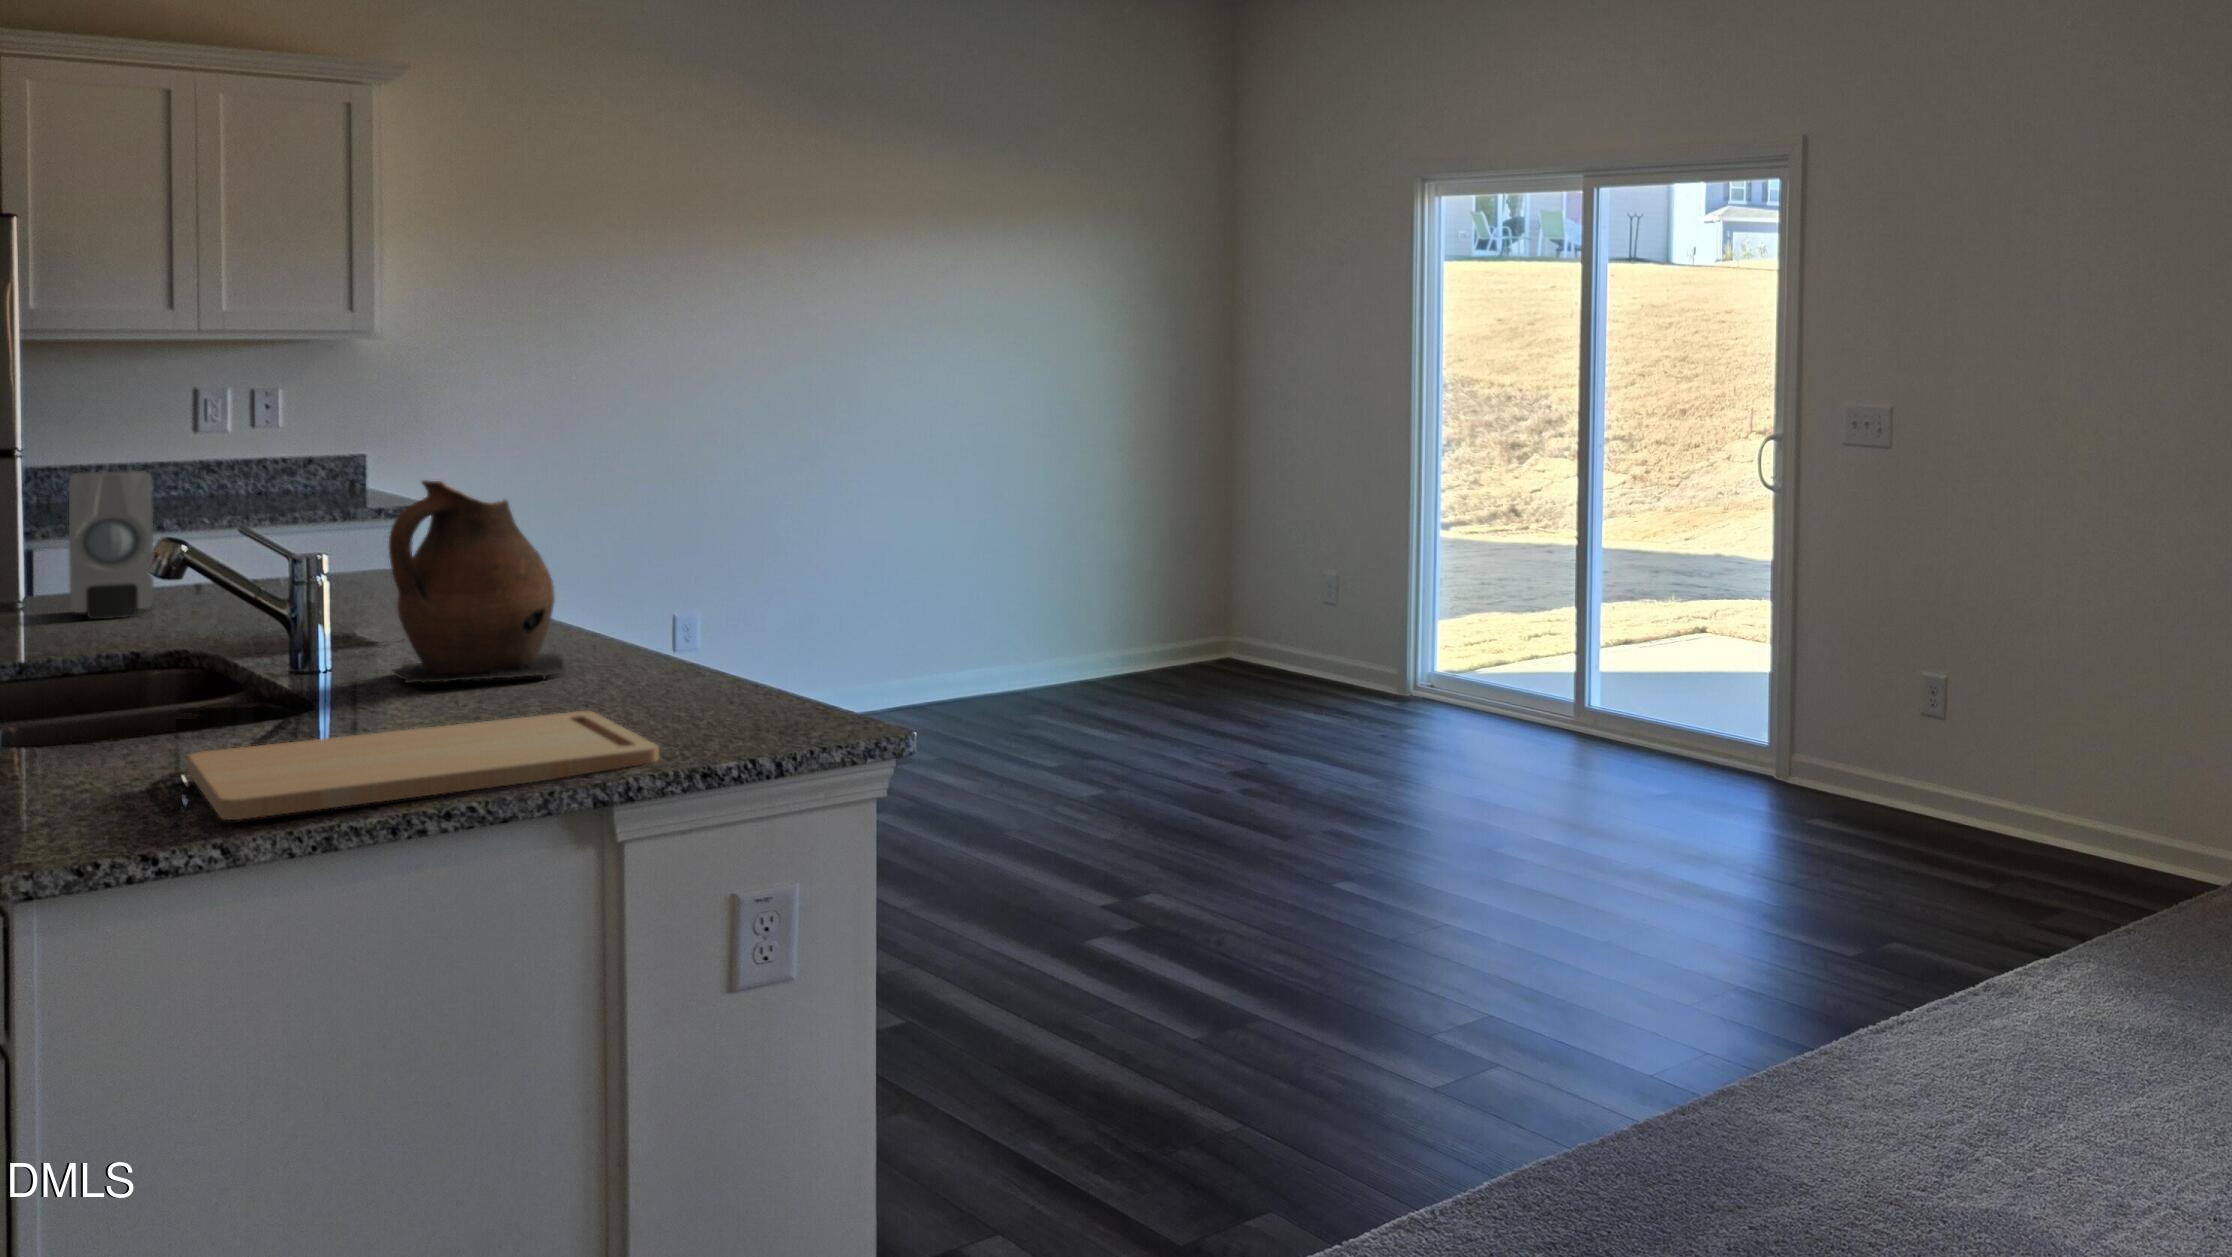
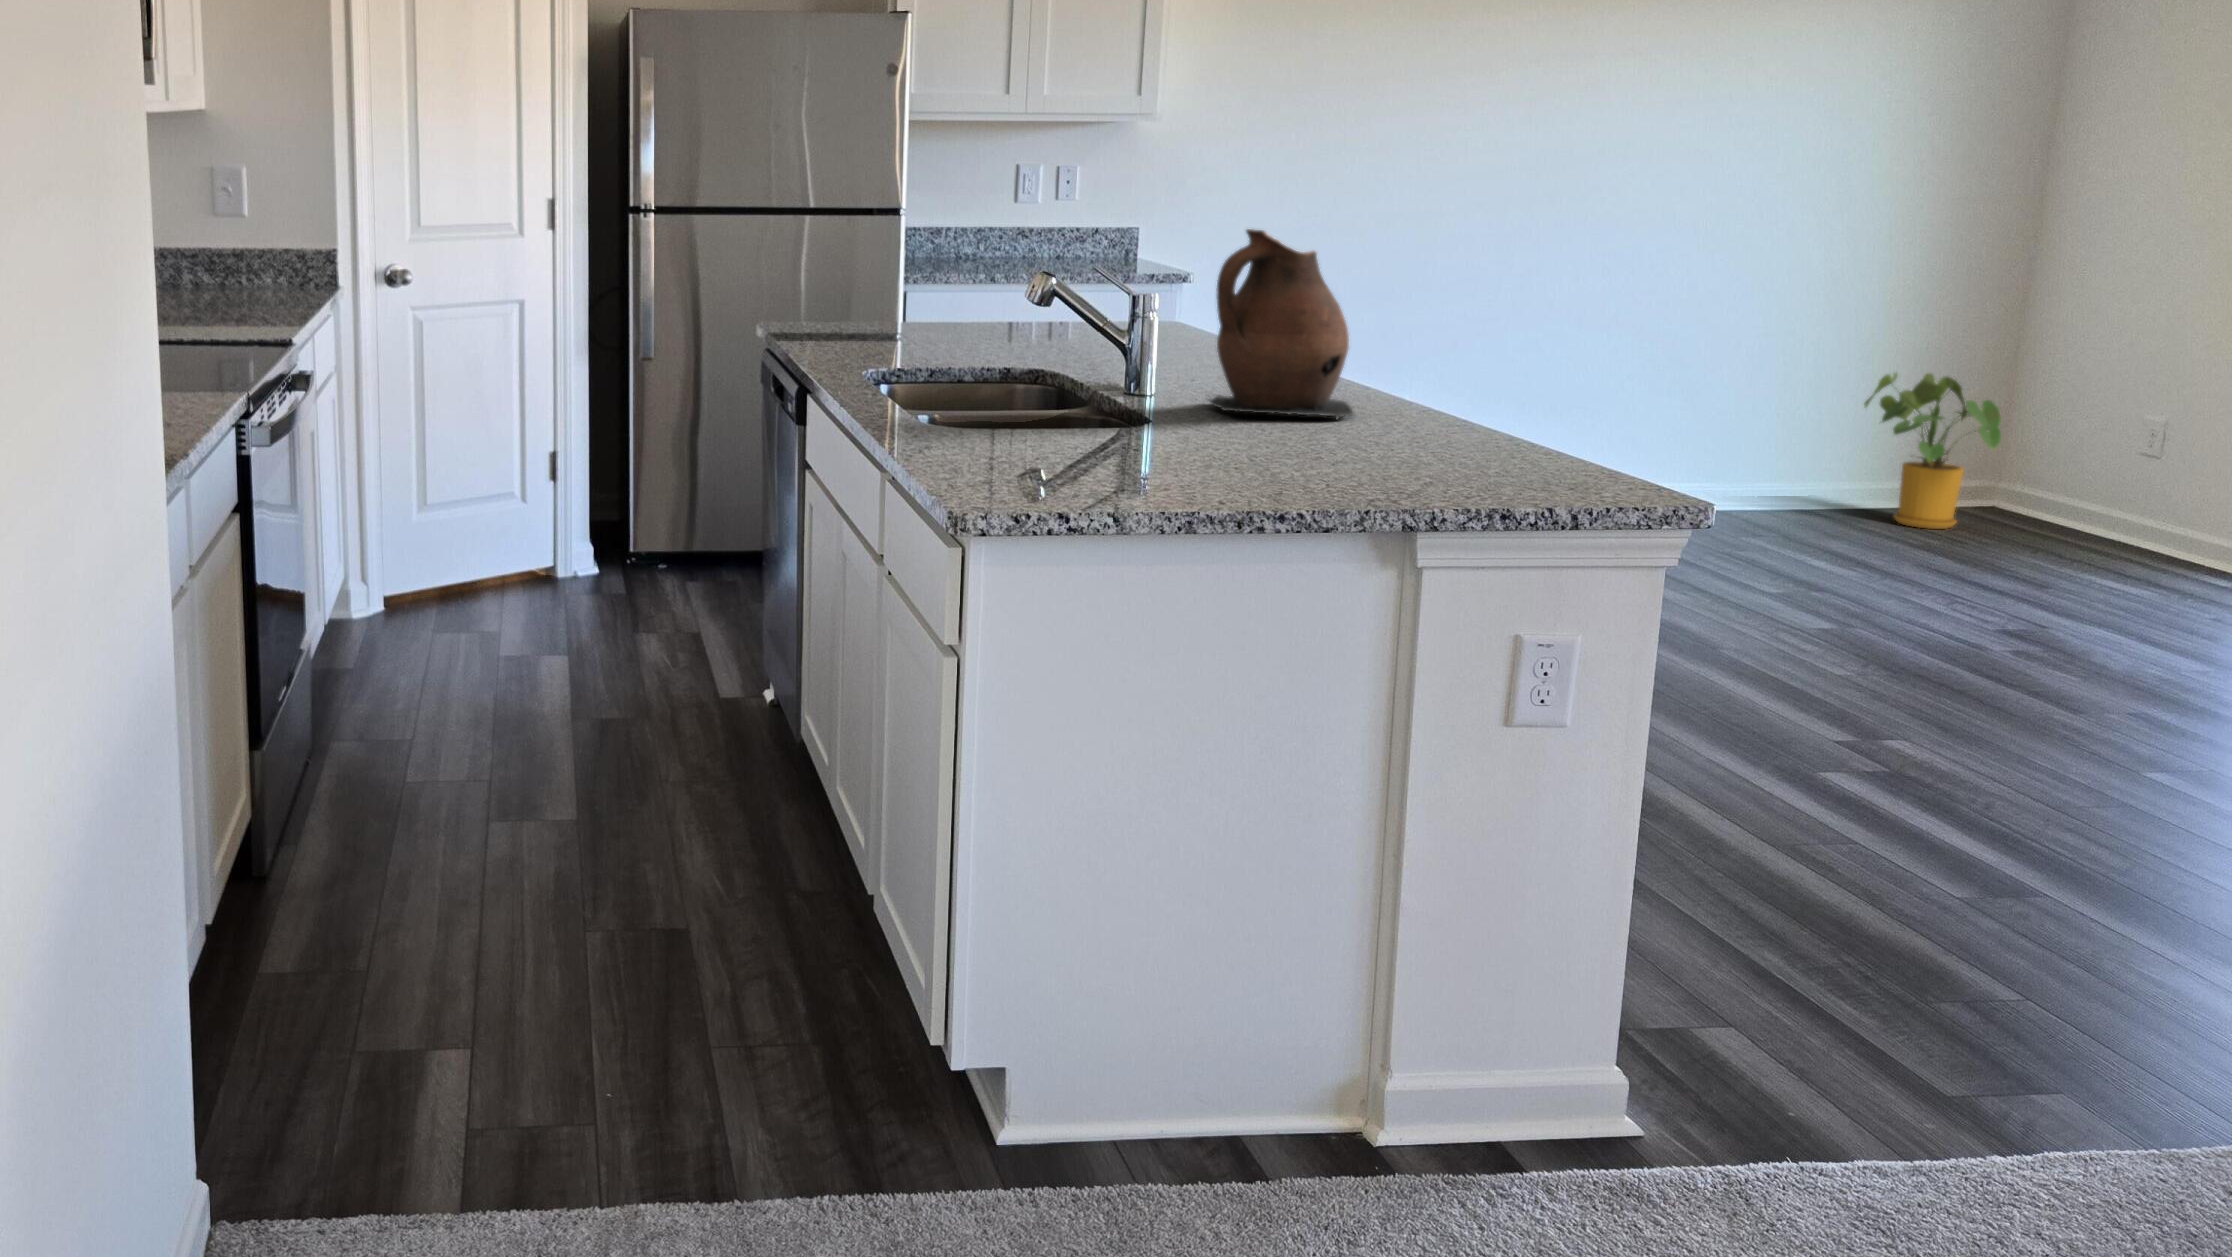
soap dispenser: present [69,471,154,619] -> none [955,220,1017,343]
house plant: none [1103,548,1208,682] -> present [1864,373,2001,529]
cutting board: present [188,711,659,820] -> none [1076,443,1461,503]

